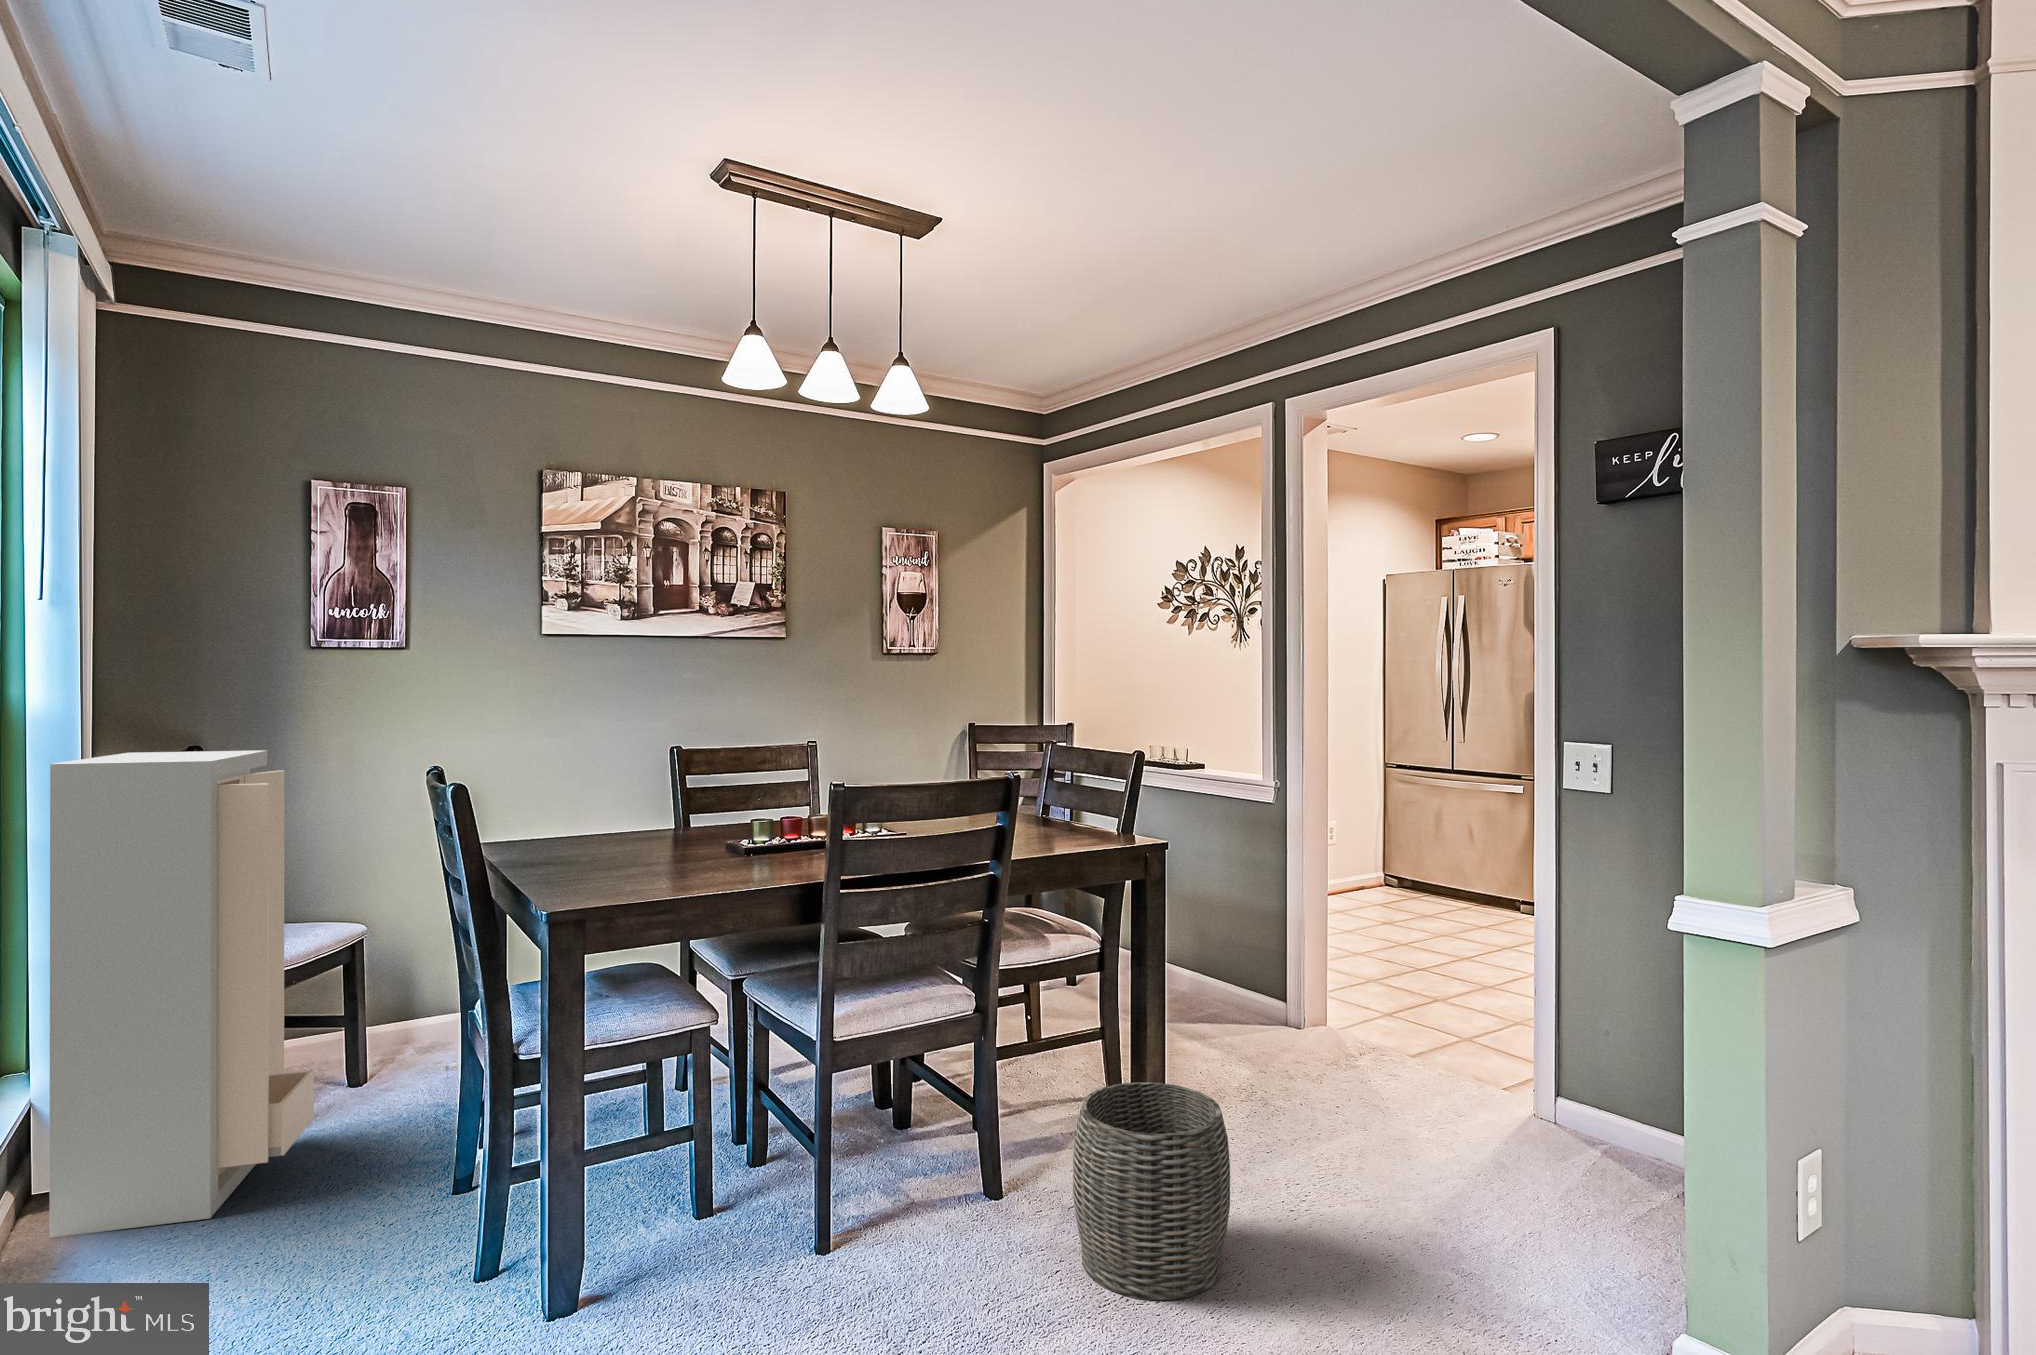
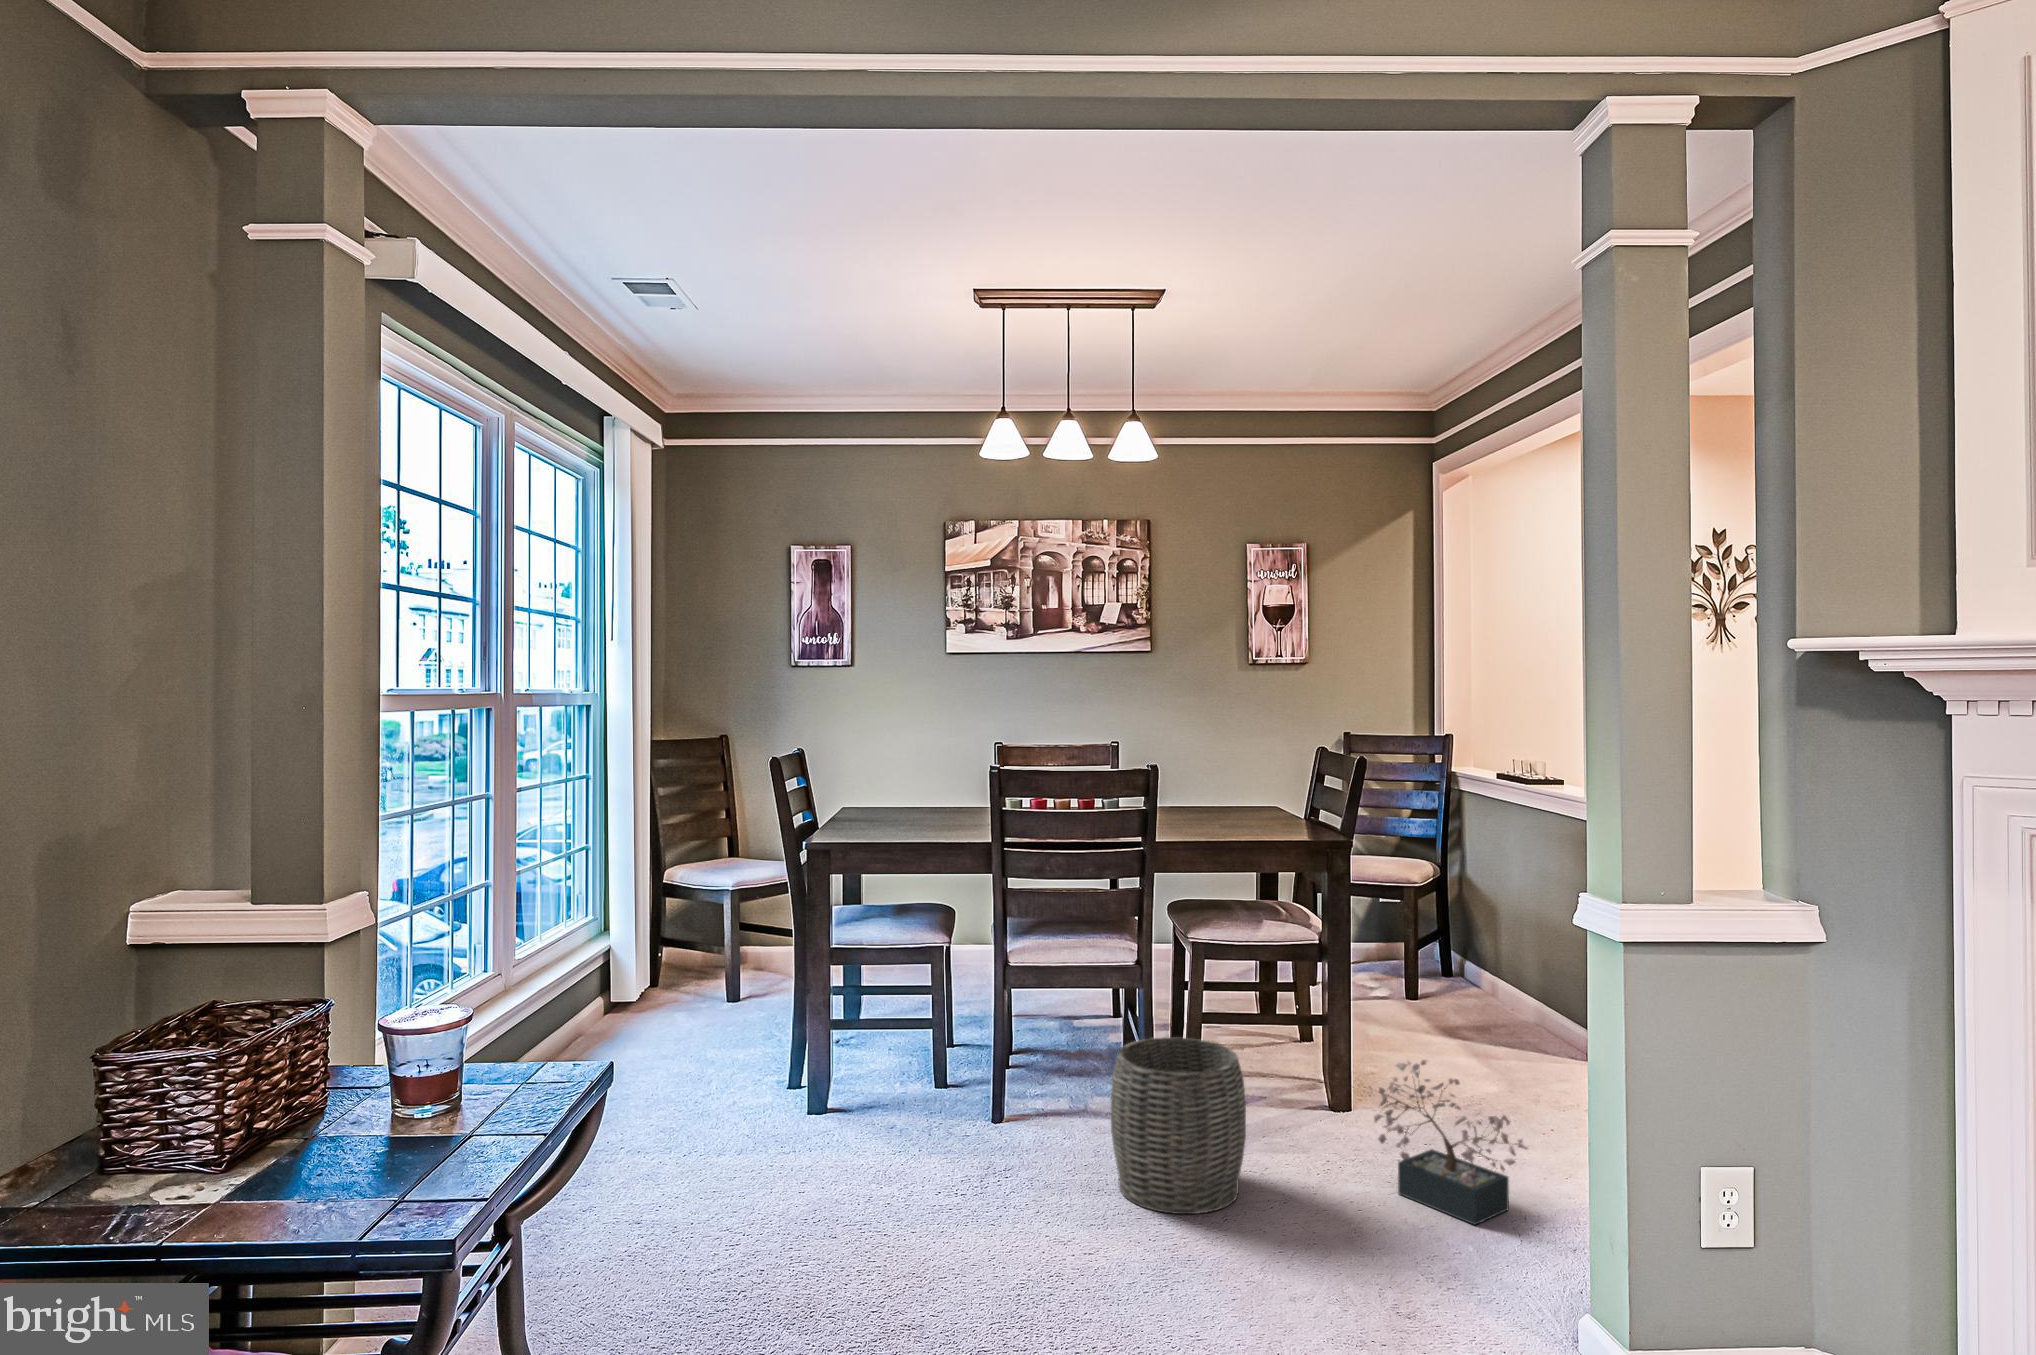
storage cabinet: present [49,750,314,1238] -> none [593,735,739,1030]
decorative plant: none [1291,1058,1452,1217] -> present [1369,1060,1528,1225]

